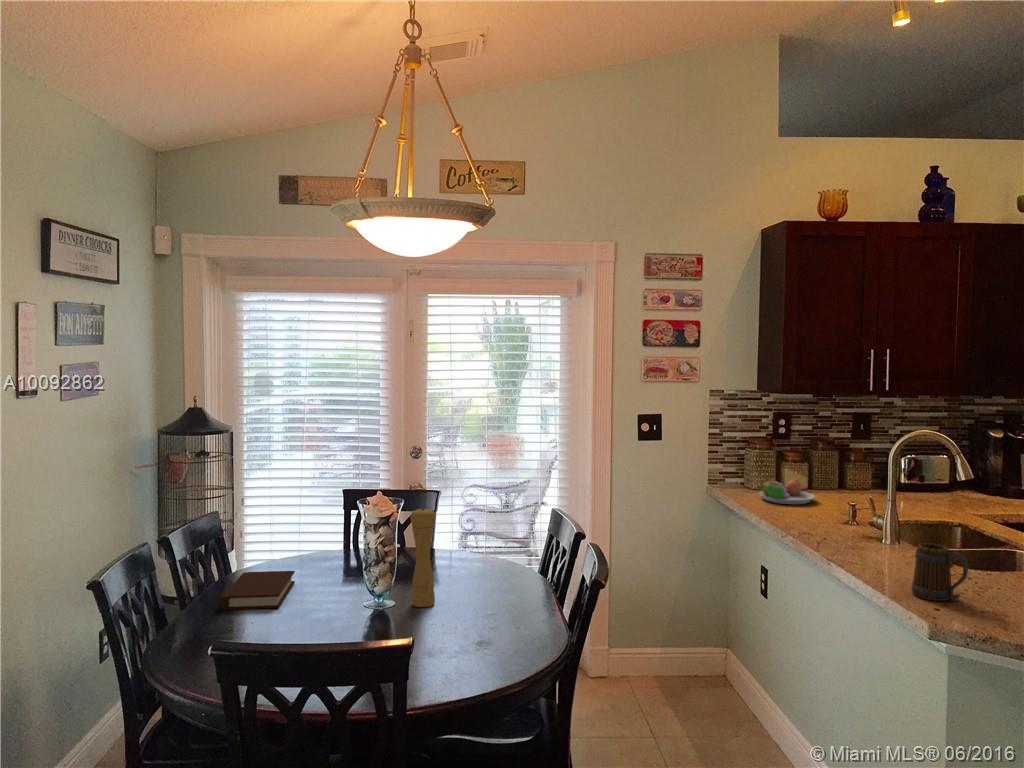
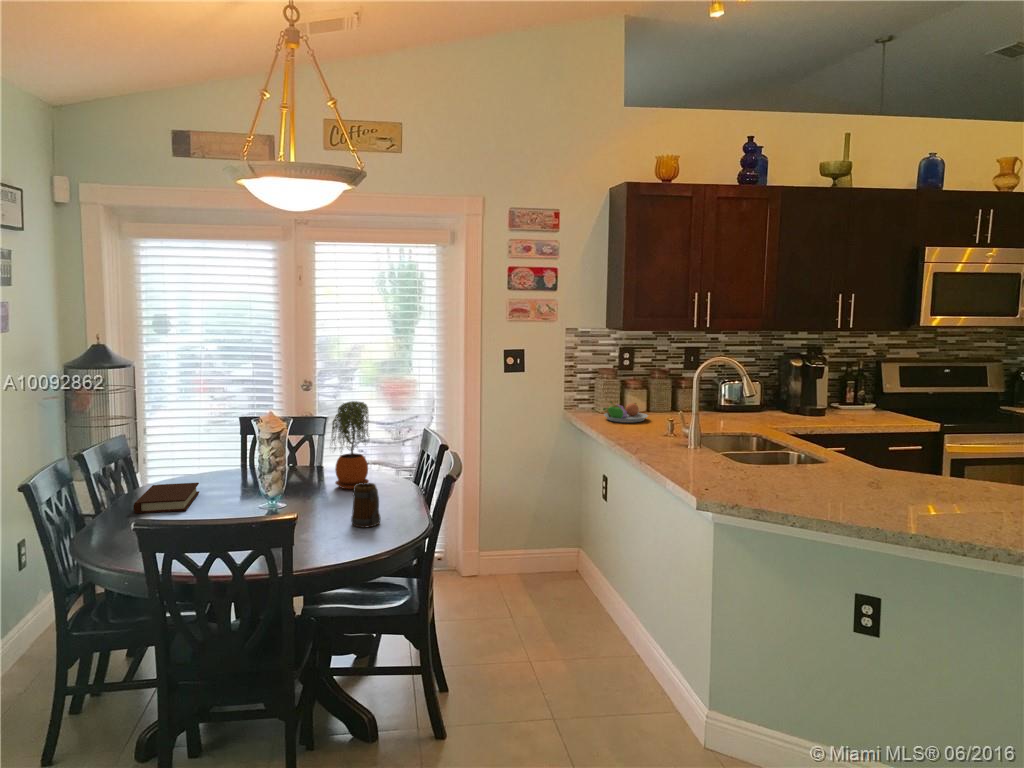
potted plant: none [443,477,491,584] -> present [331,401,369,489]
pepper mill: present [410,508,435,607] -> none [299,425,322,506]
mug: present [912,543,968,601] -> present [351,483,381,528]

